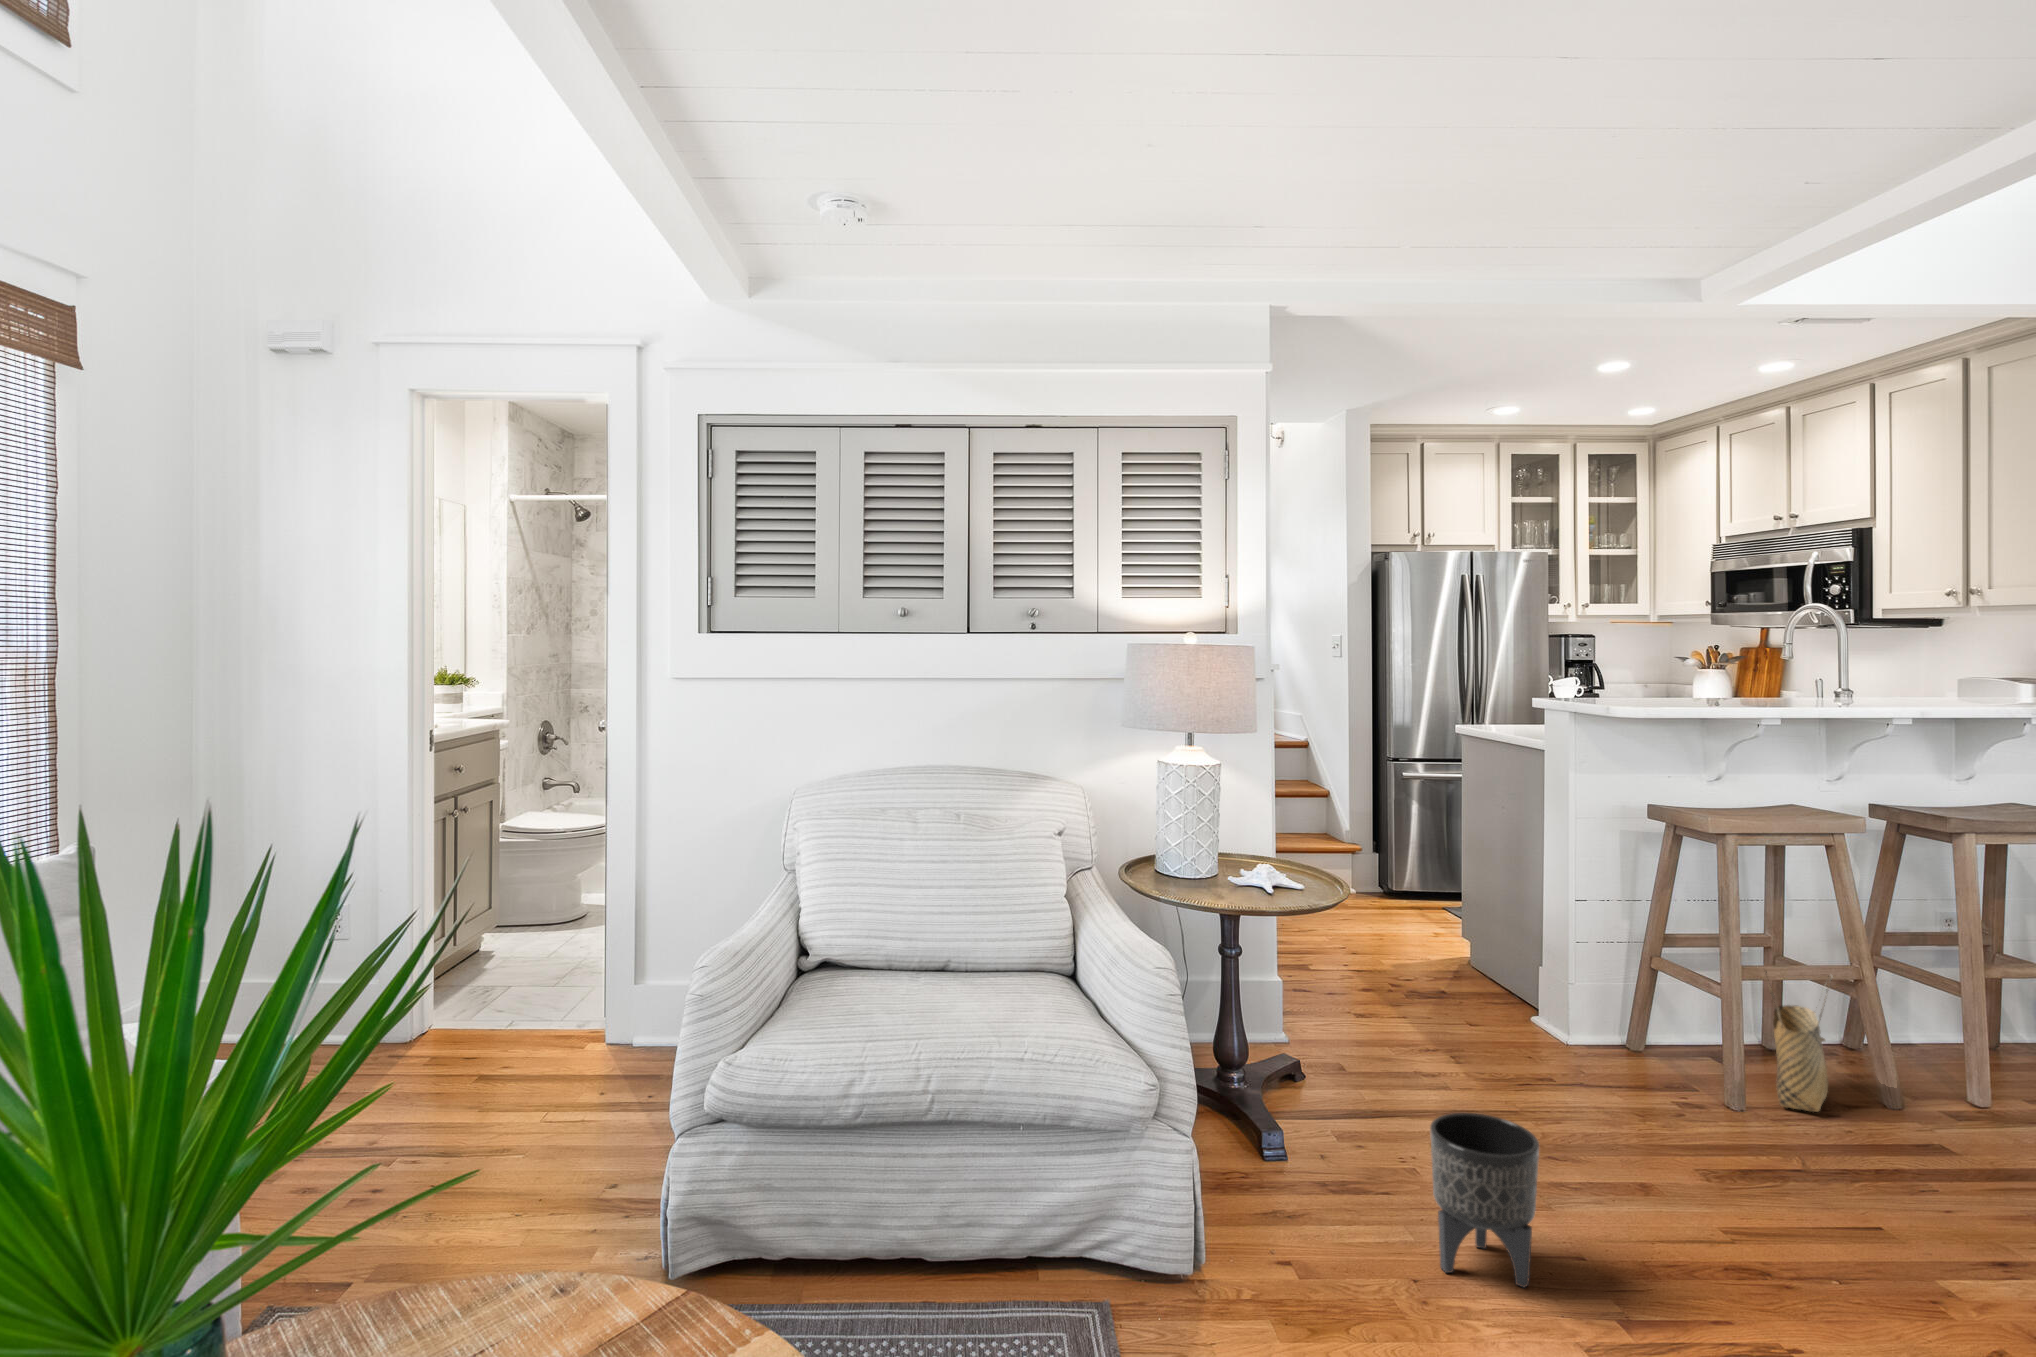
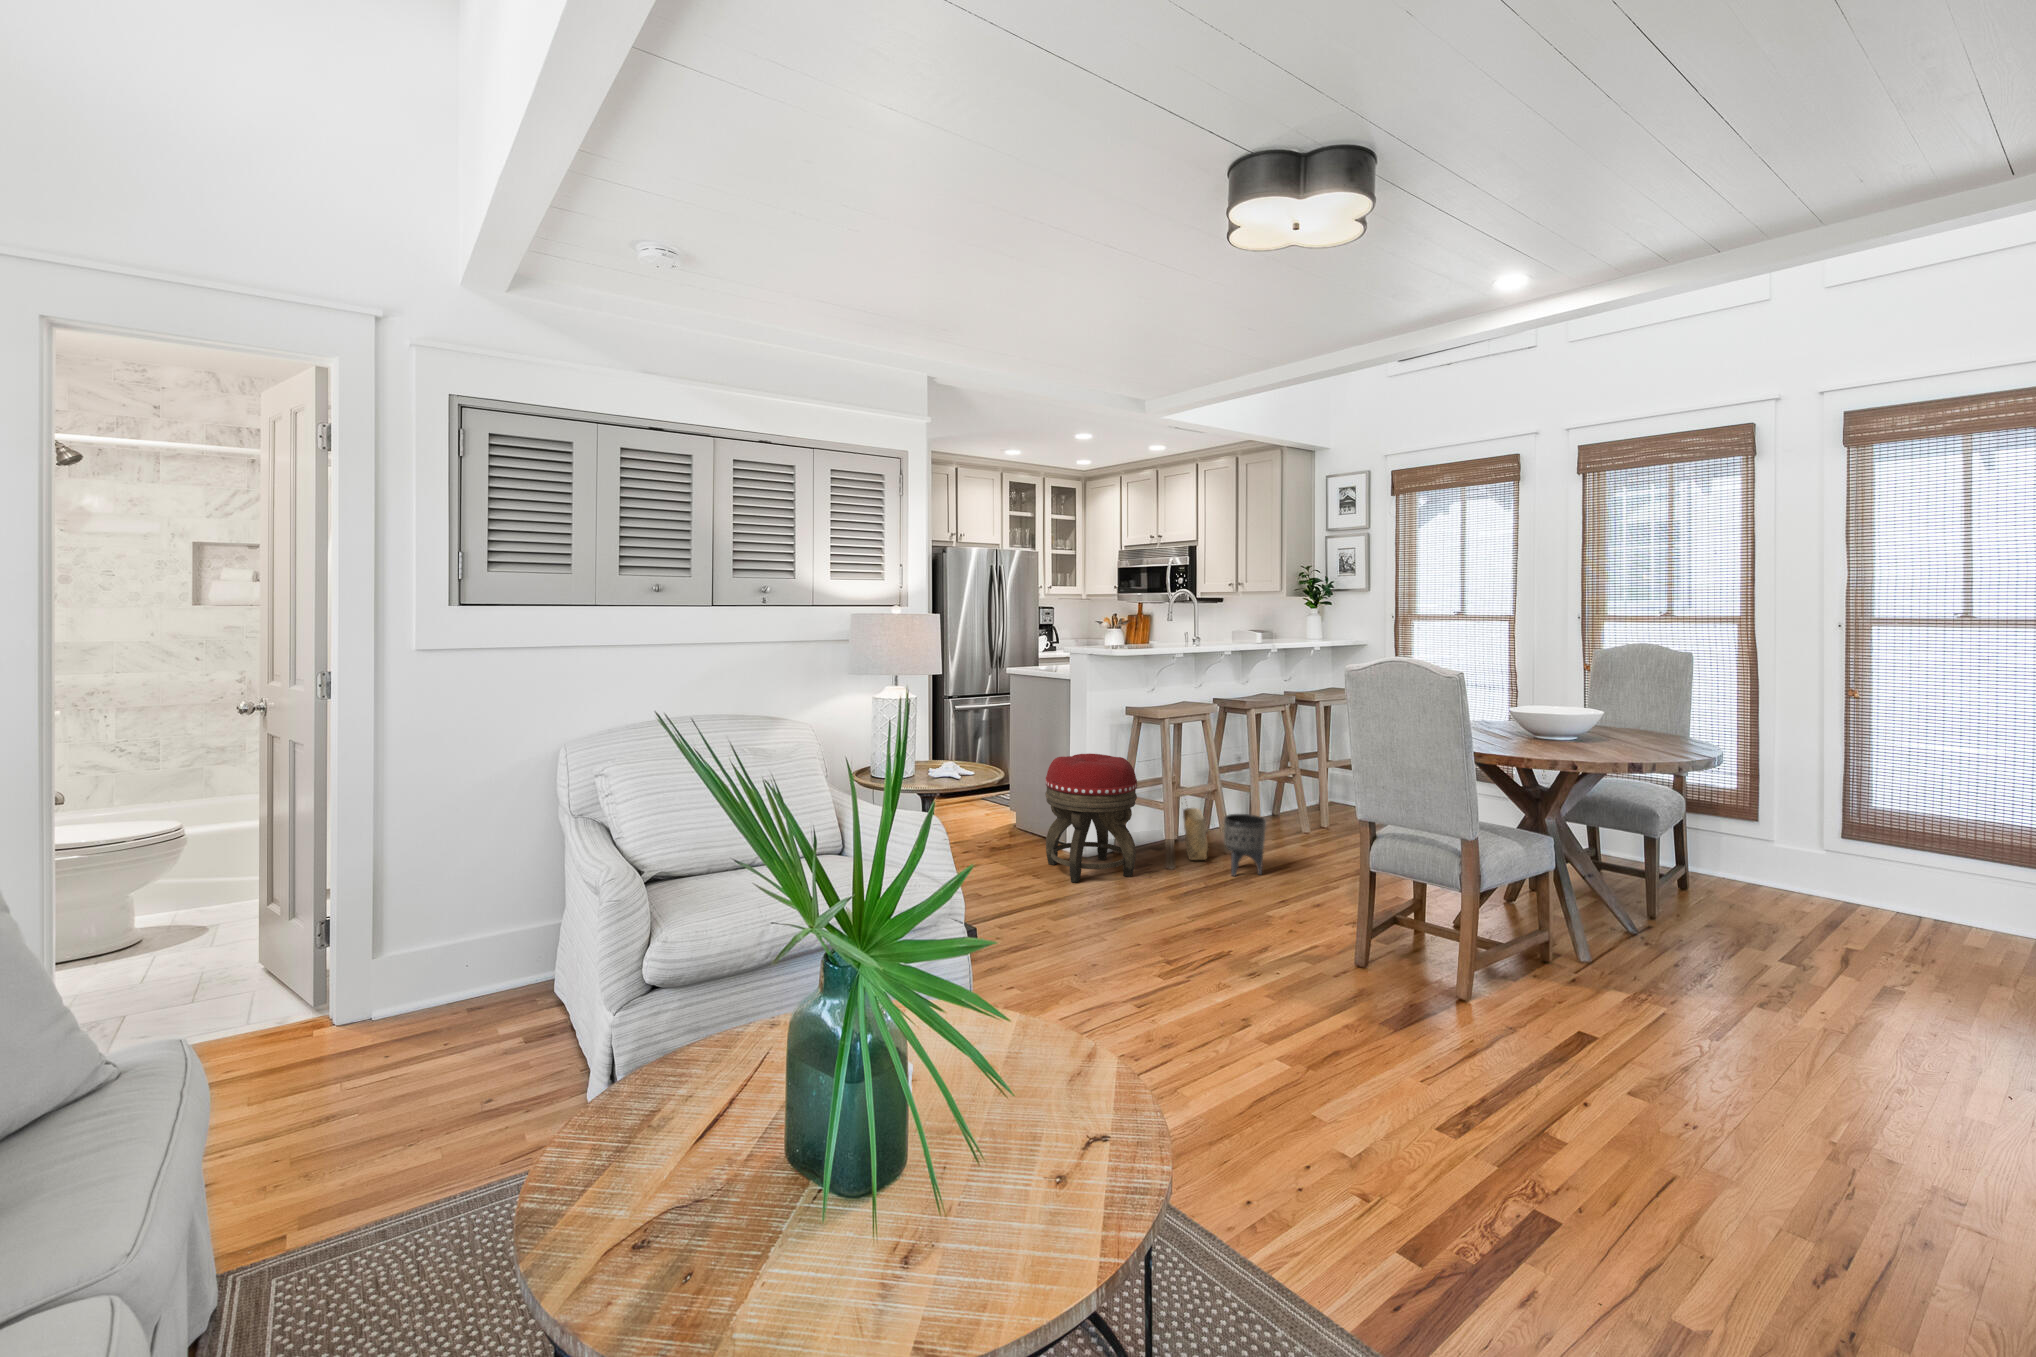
footstool: none [1472,882,1649,1115] -> present [1045,754,1137,883]
planter: present [1430,1113,1539,1287] -> present [1224,814,1266,876]

